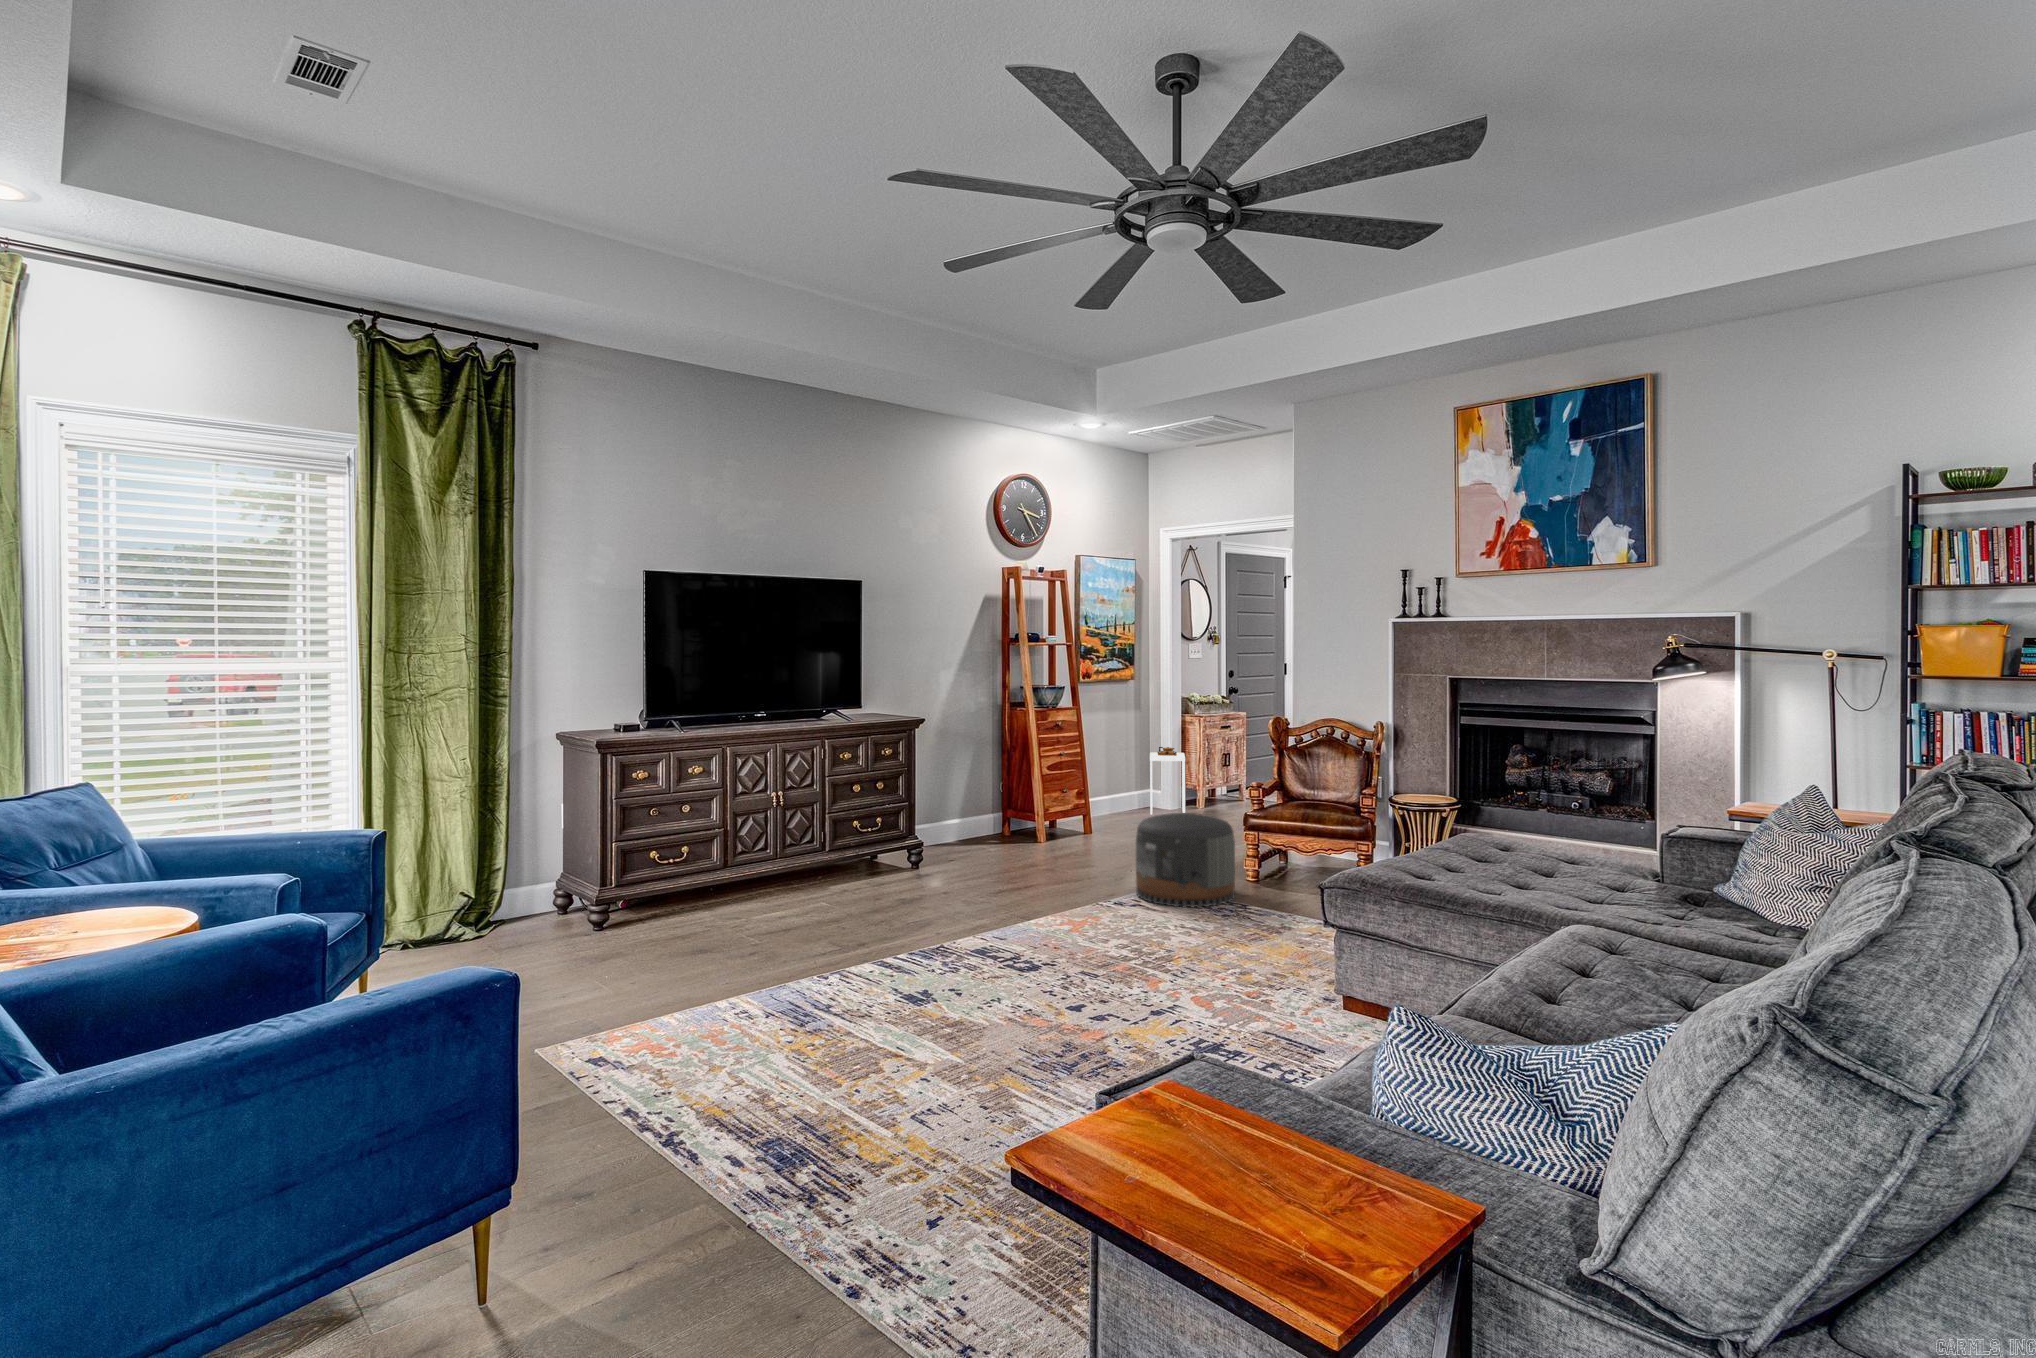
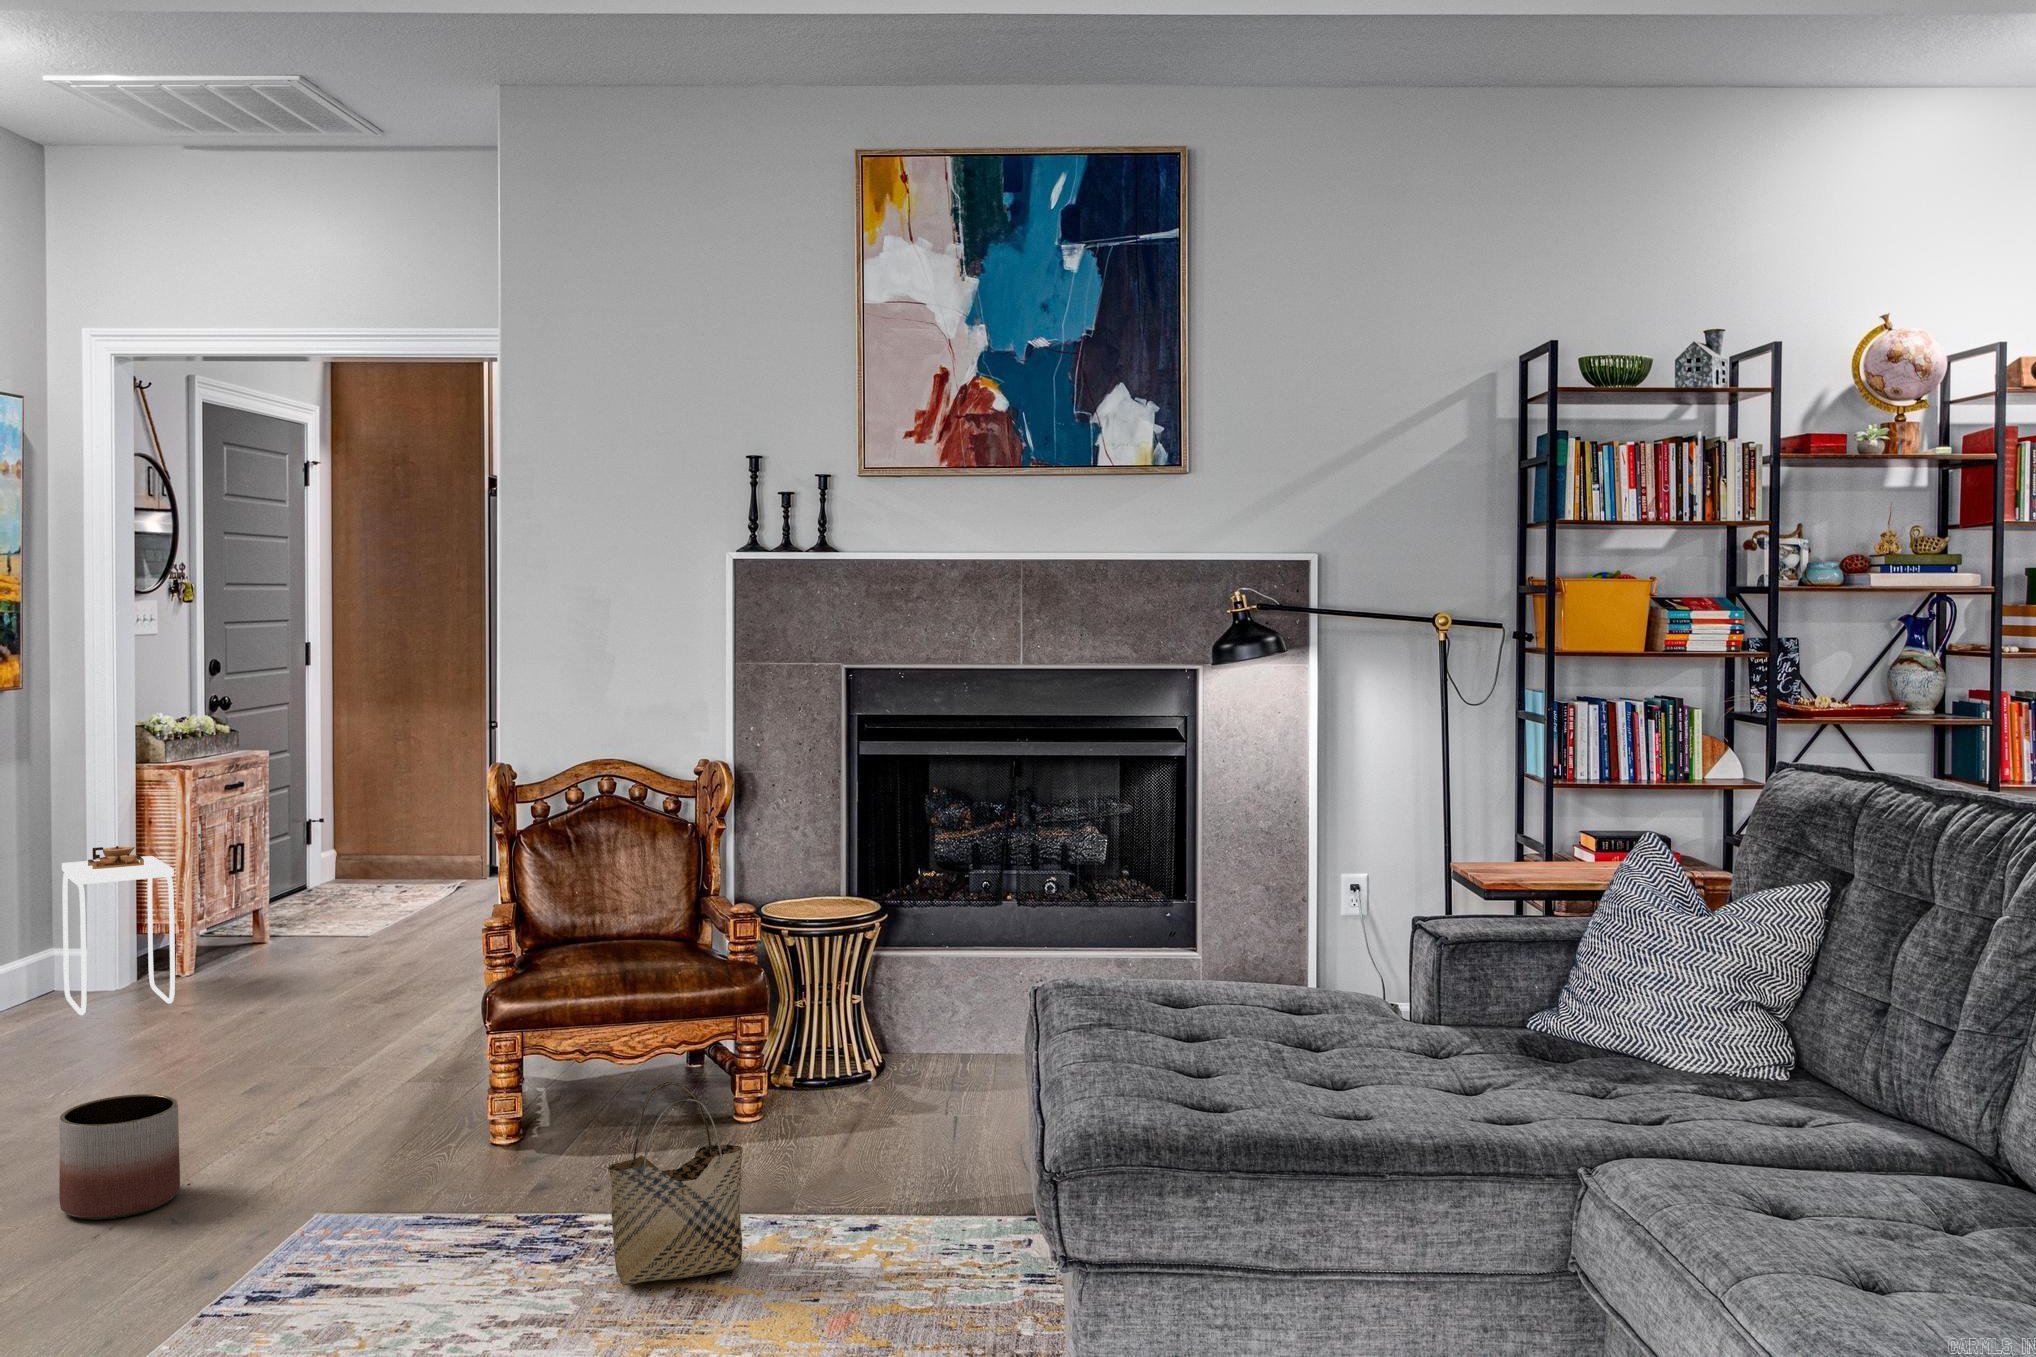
pouf: present [1136,813,1235,907] -> none [247,1018,519,1288]
planter: none [1096,832,1134,874] -> present [59,1094,180,1220]
woven basket: none [1240,848,1298,928] -> present [608,1082,743,1286]

